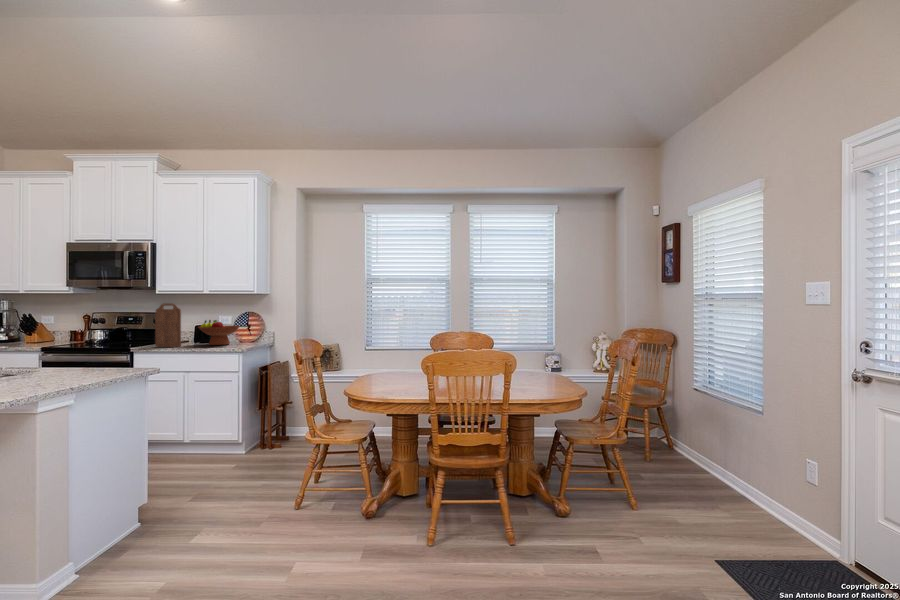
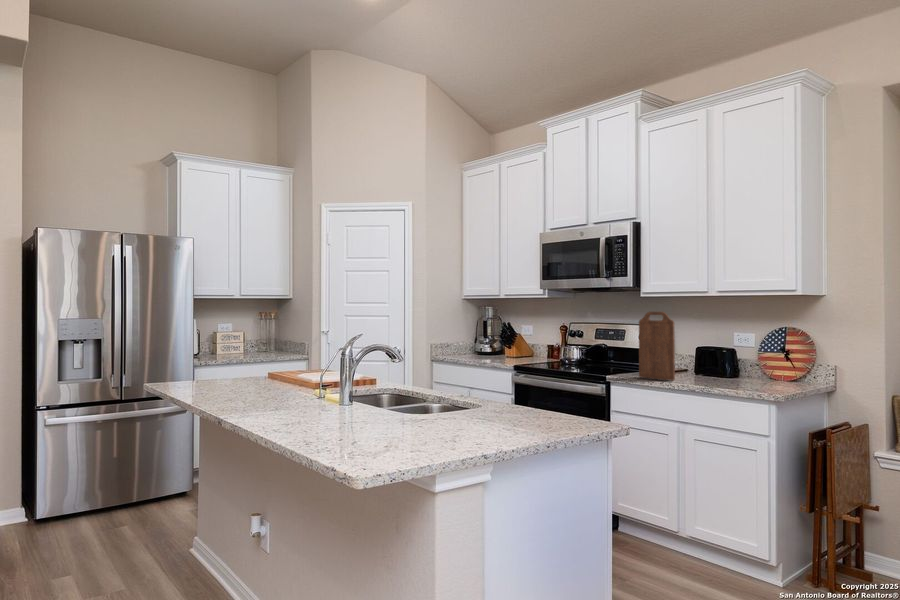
fruit bowl: present [199,320,240,345] -> none [700,339,772,383]

